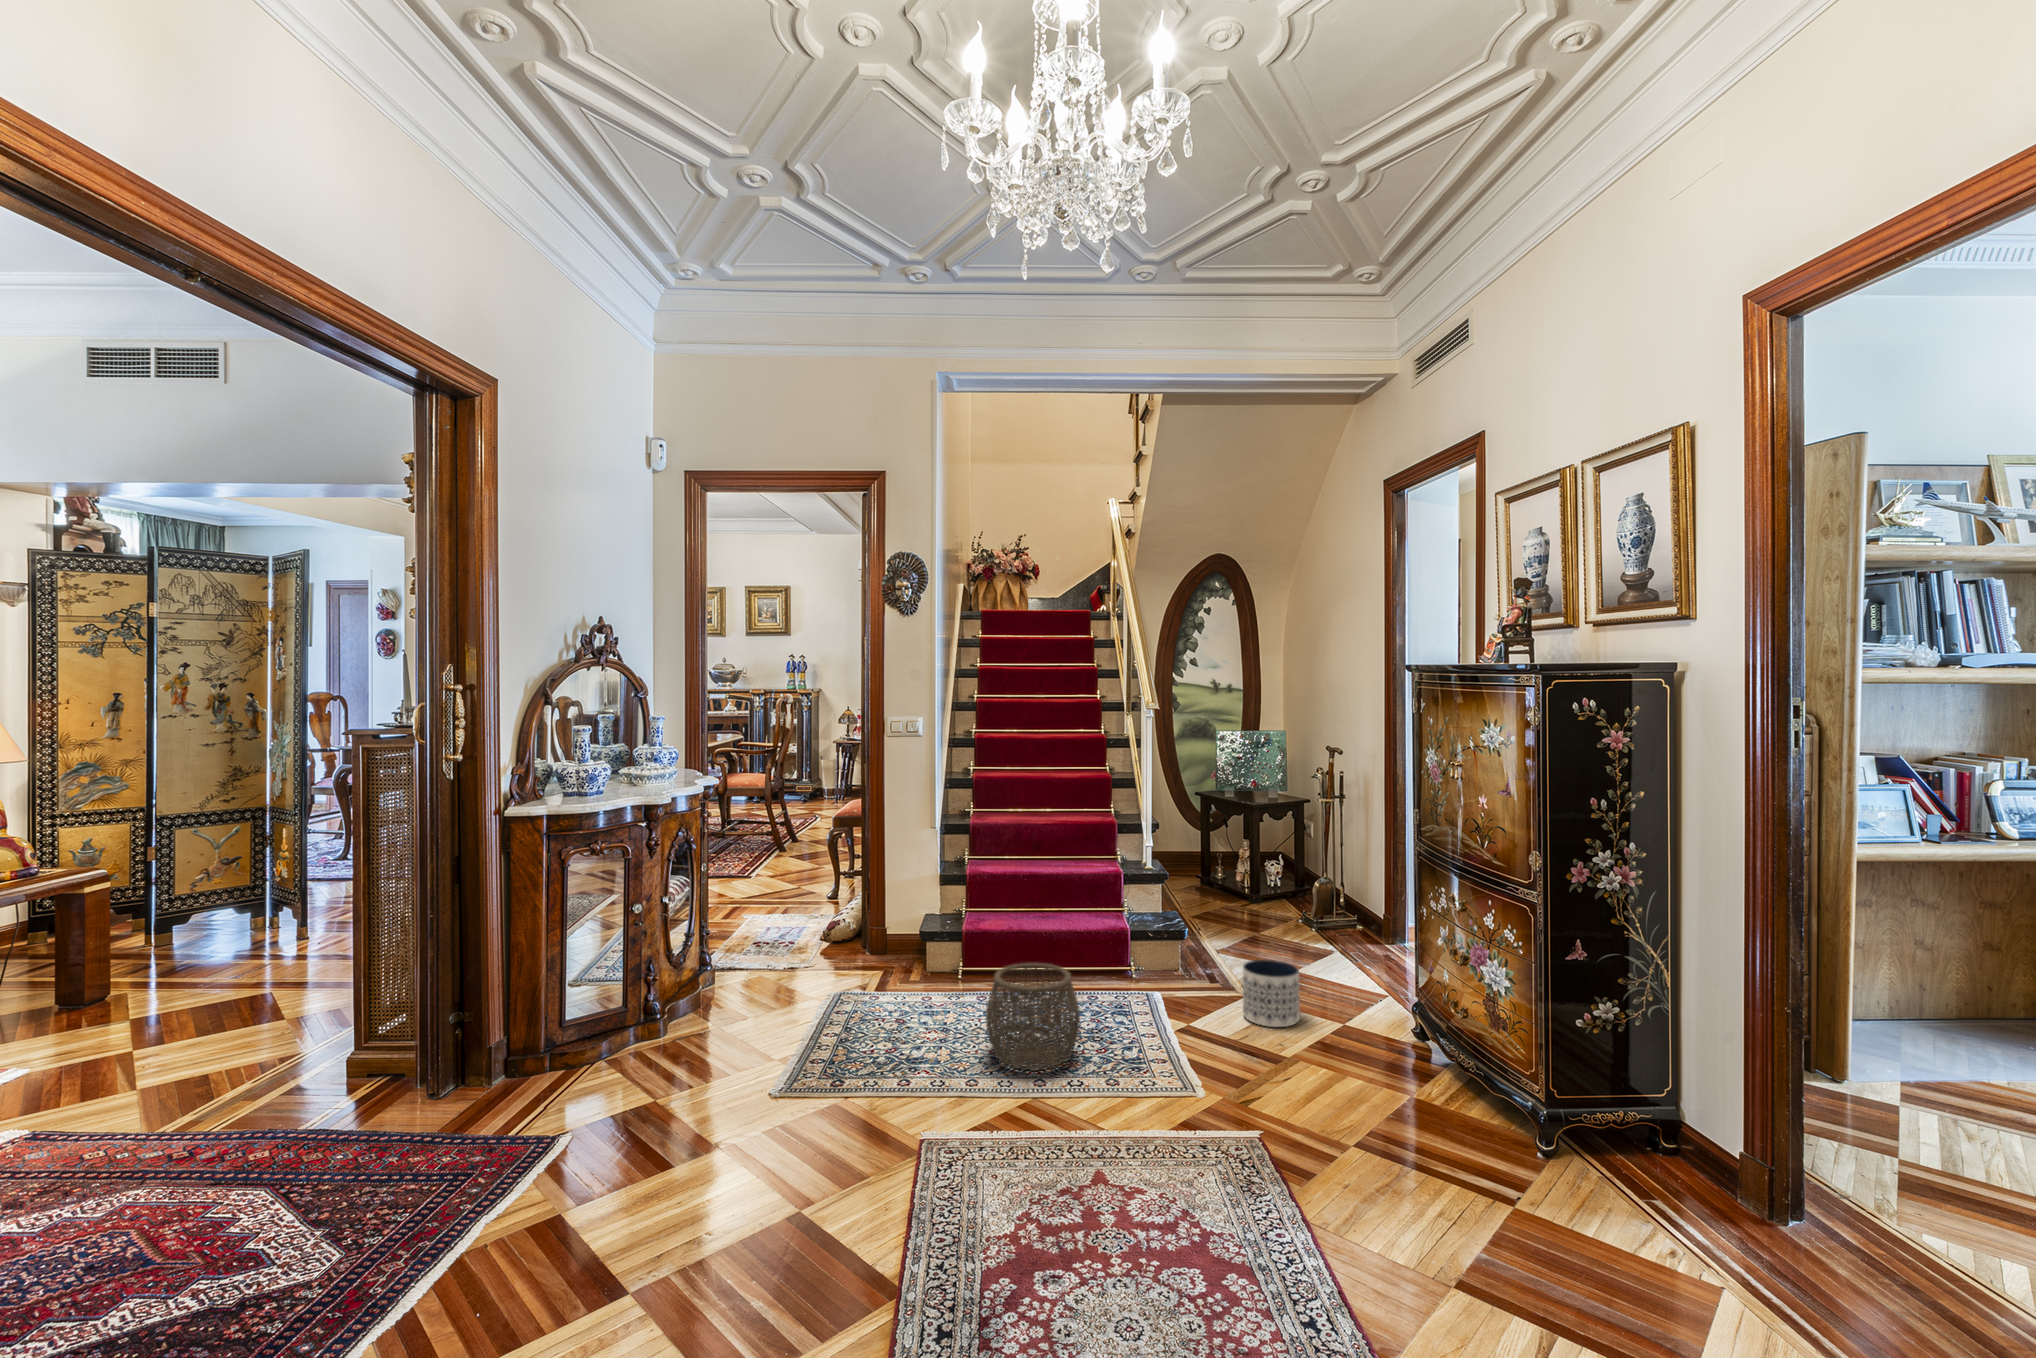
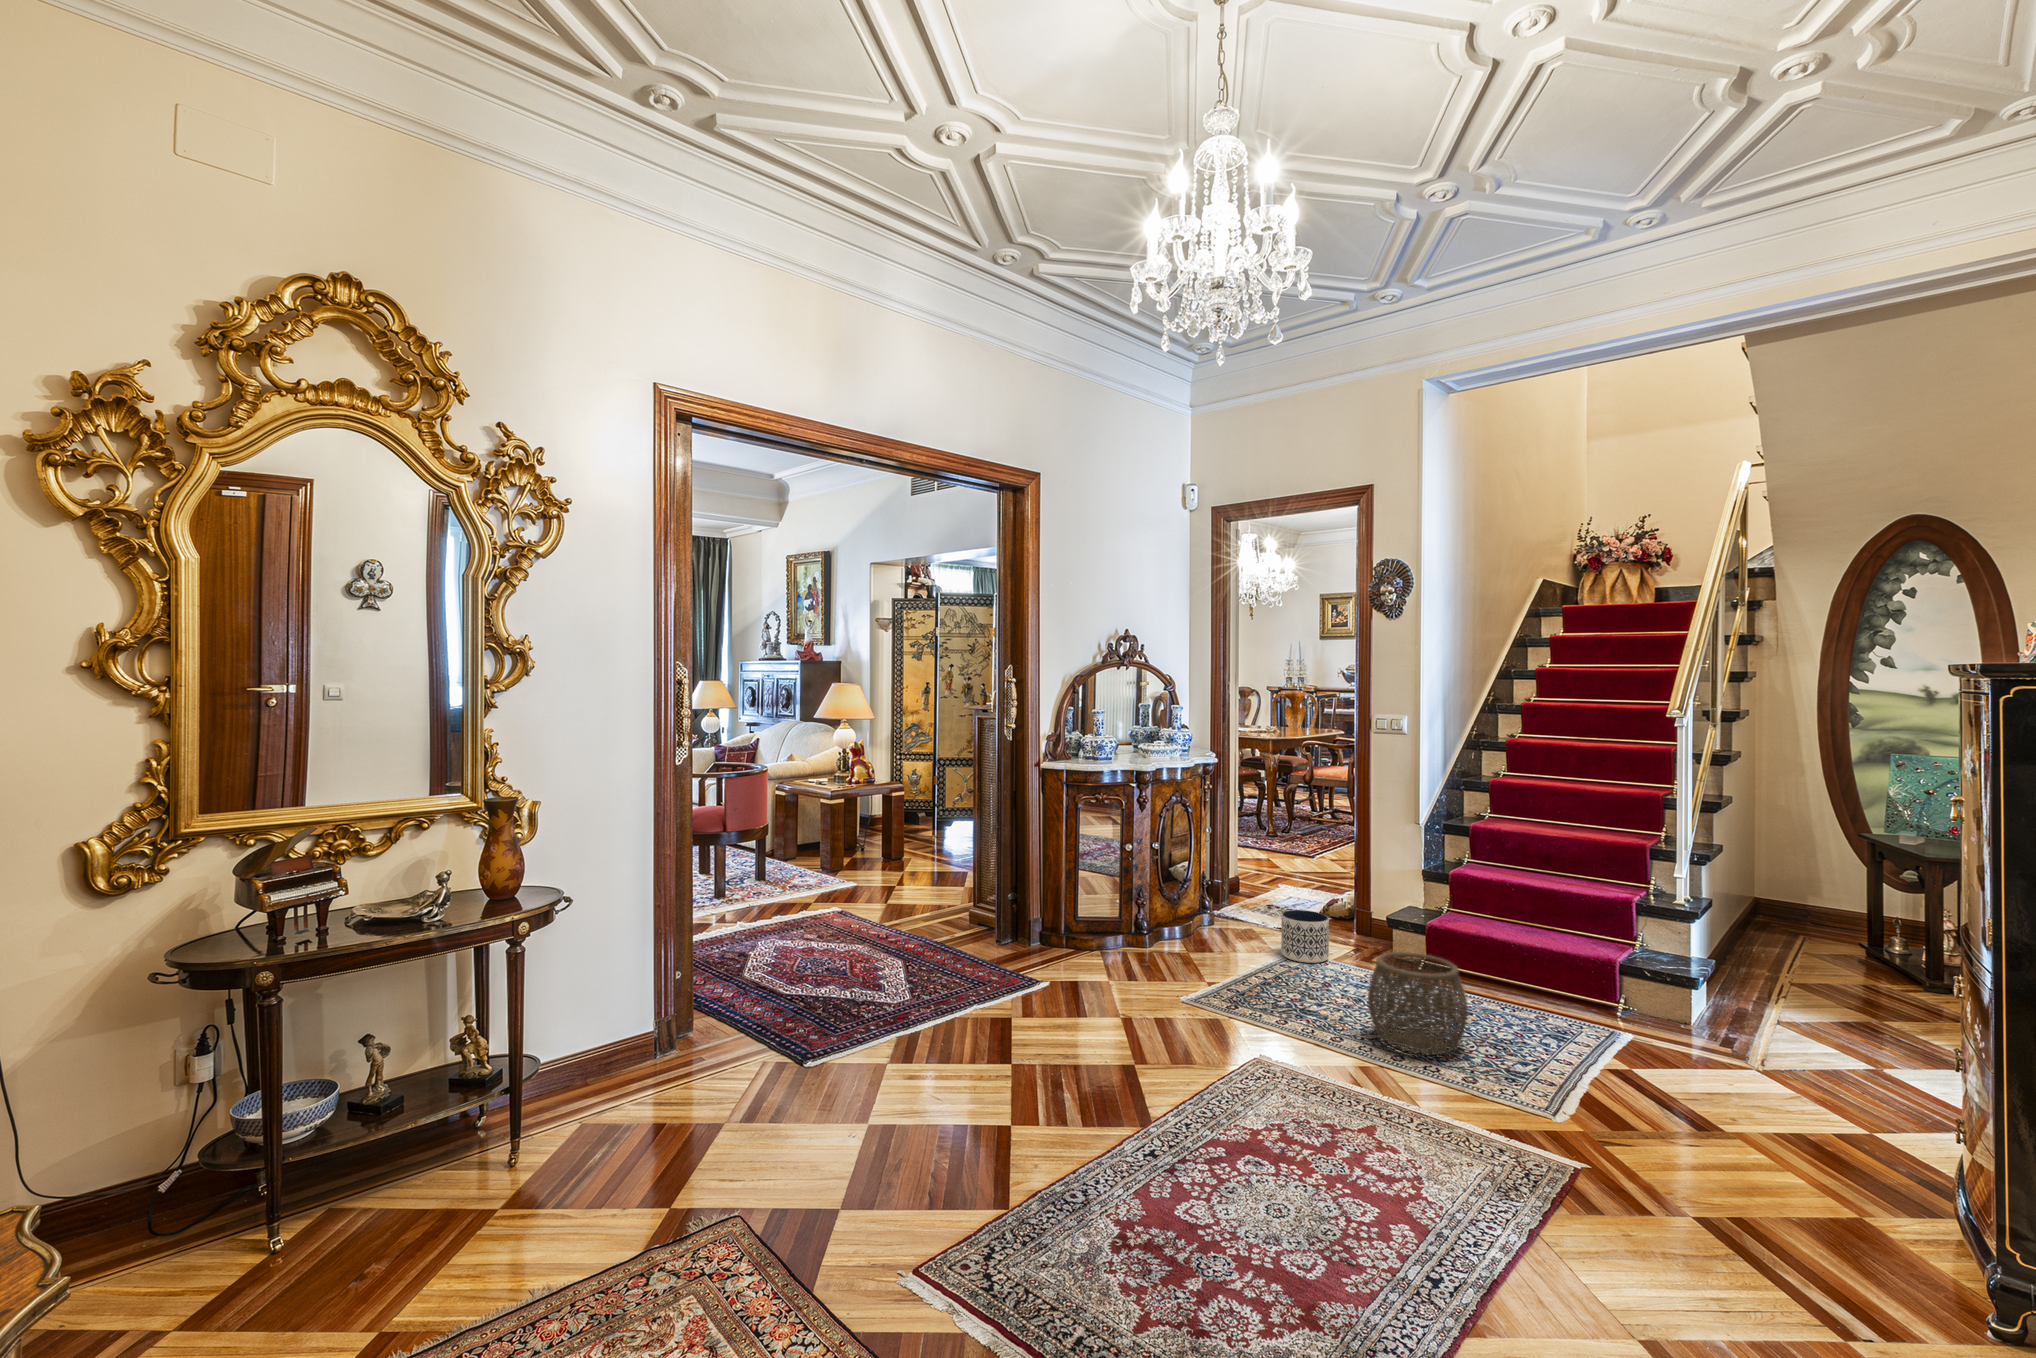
planter: present [1243,960,1300,1027] -> present [1281,910,1329,963]

